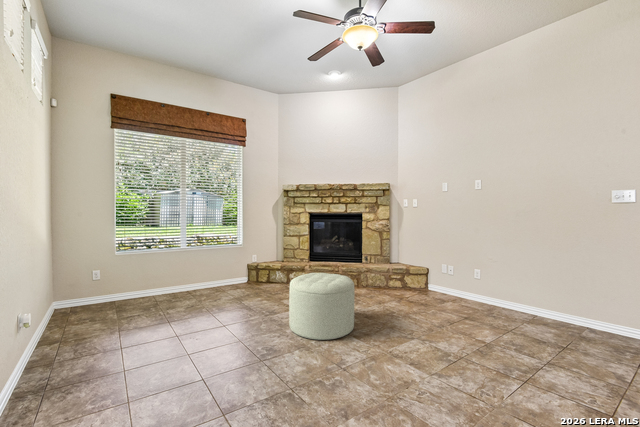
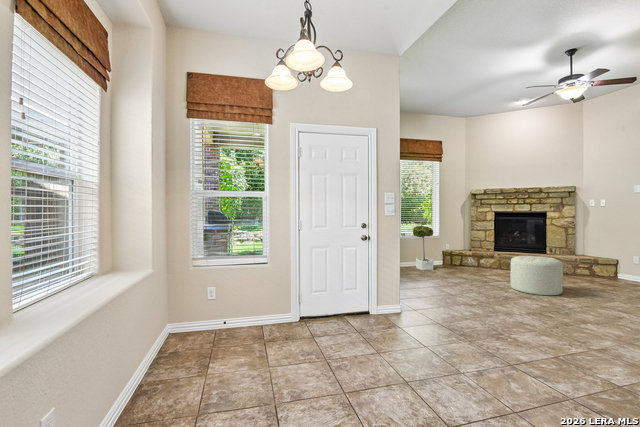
potted tree: none [196,229,225,294] -> present [413,225,433,270]

